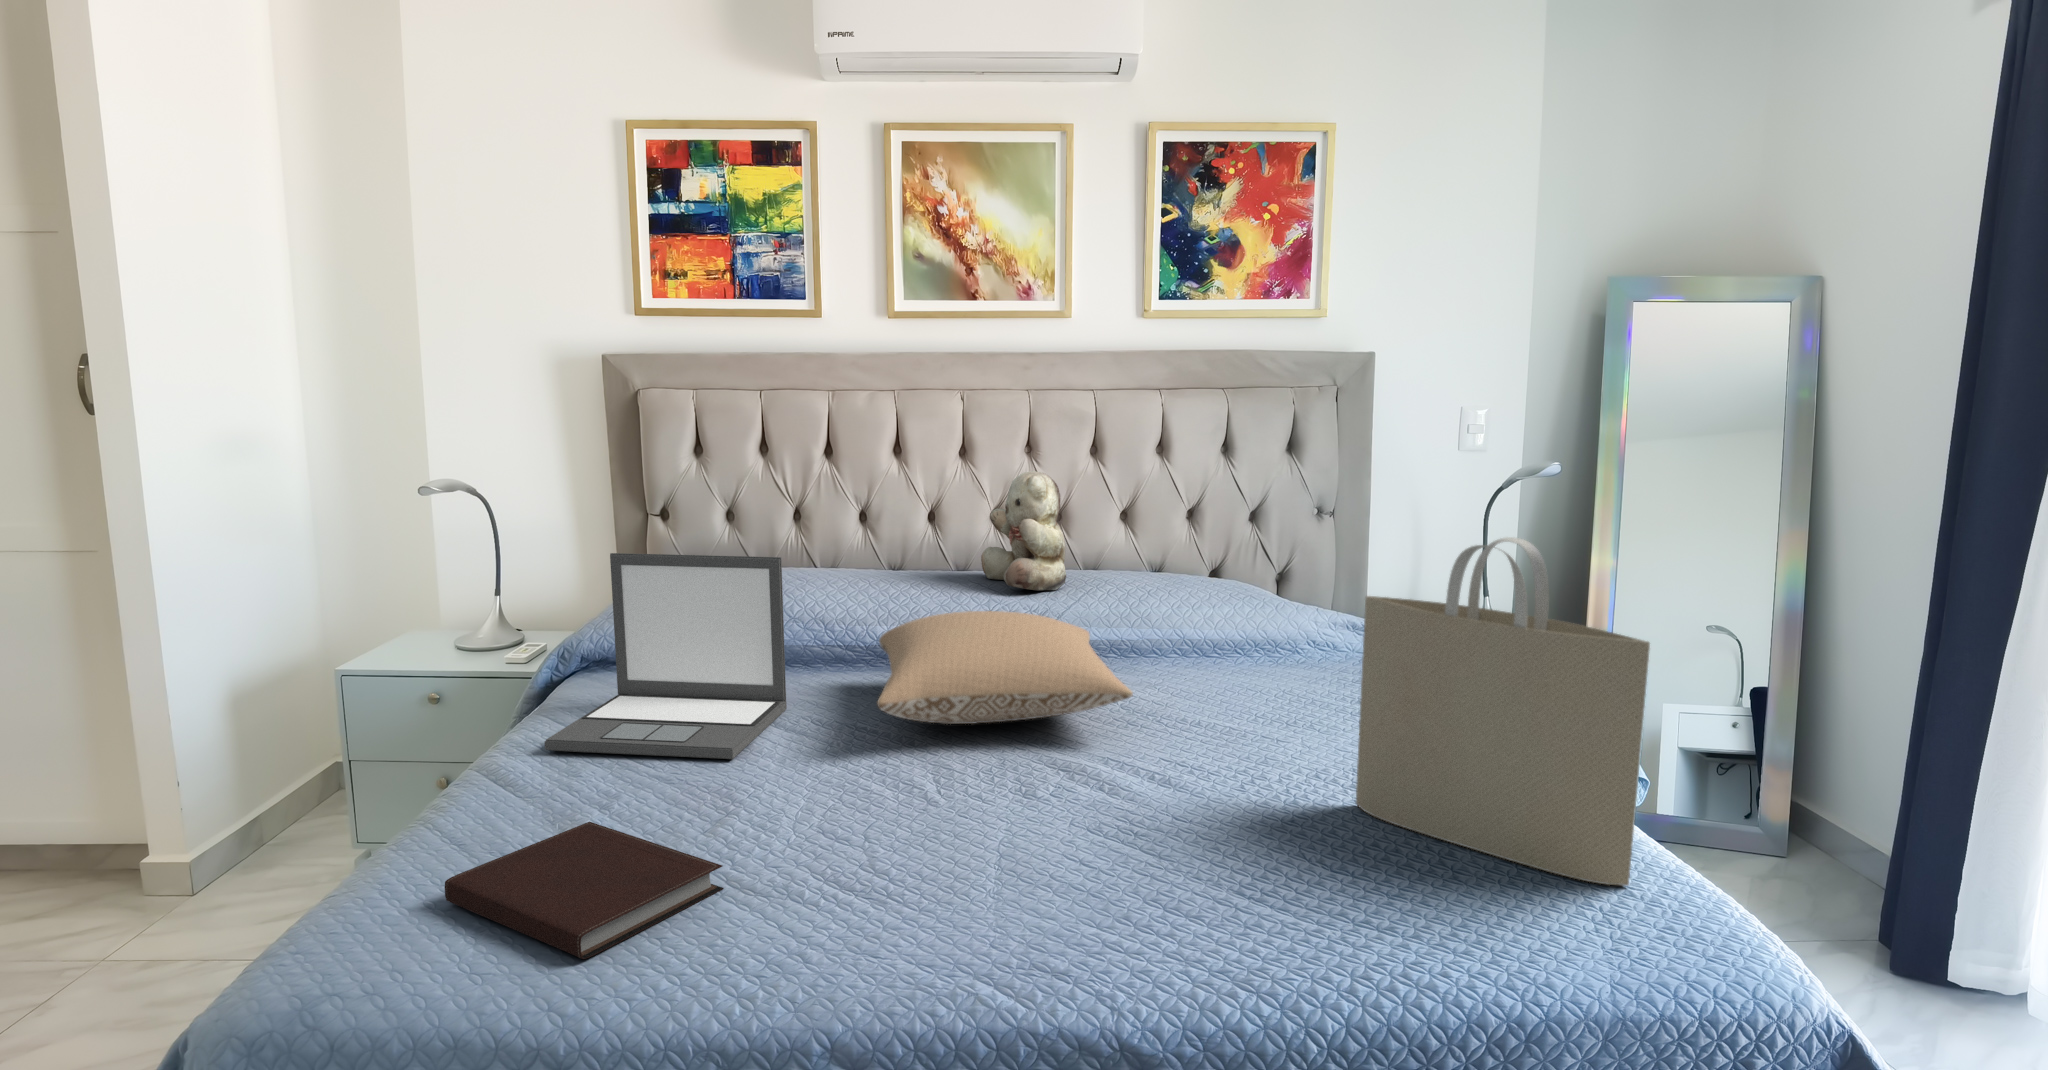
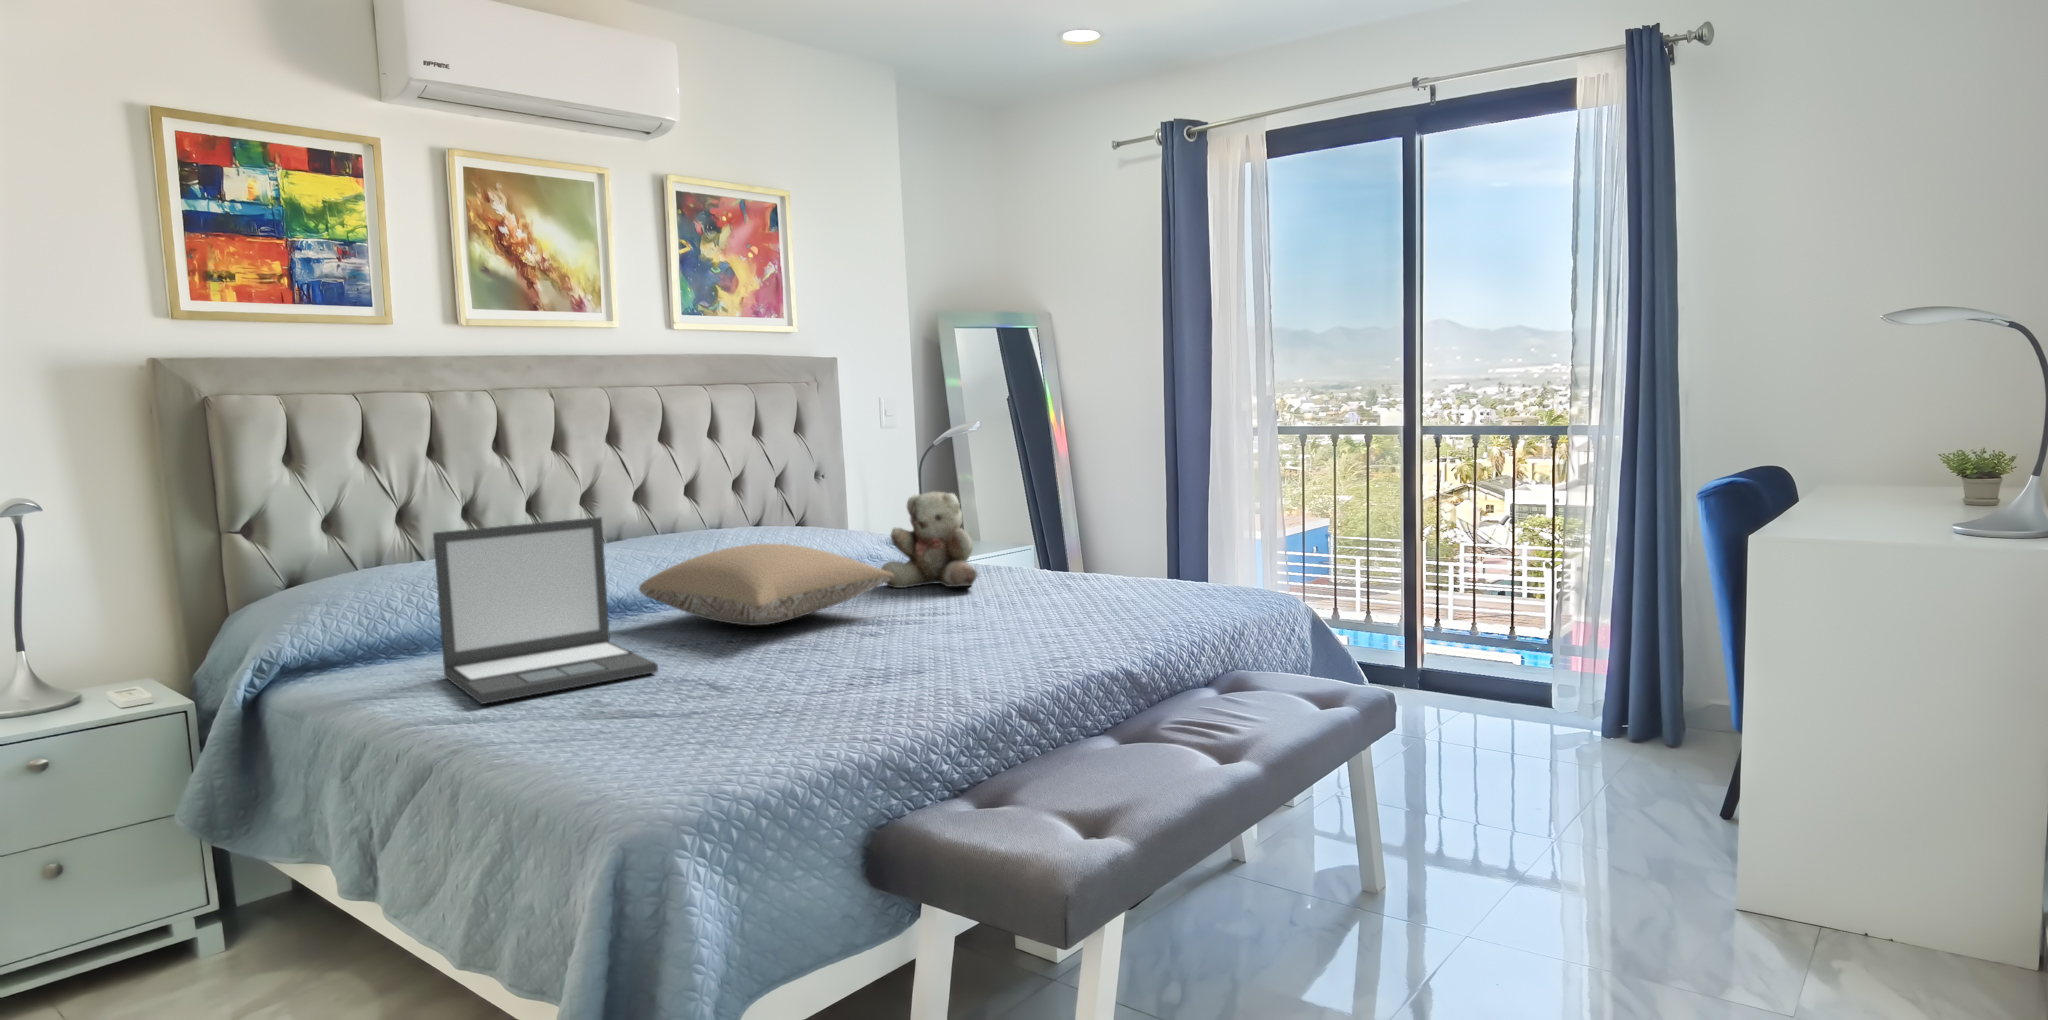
teddy bear: present [981,471,1066,590] -> present [881,492,977,588]
tote bag: present [1356,537,1650,886] -> none [1053,435,1207,607]
notebook: present [445,822,724,959] -> none [678,689,848,756]

